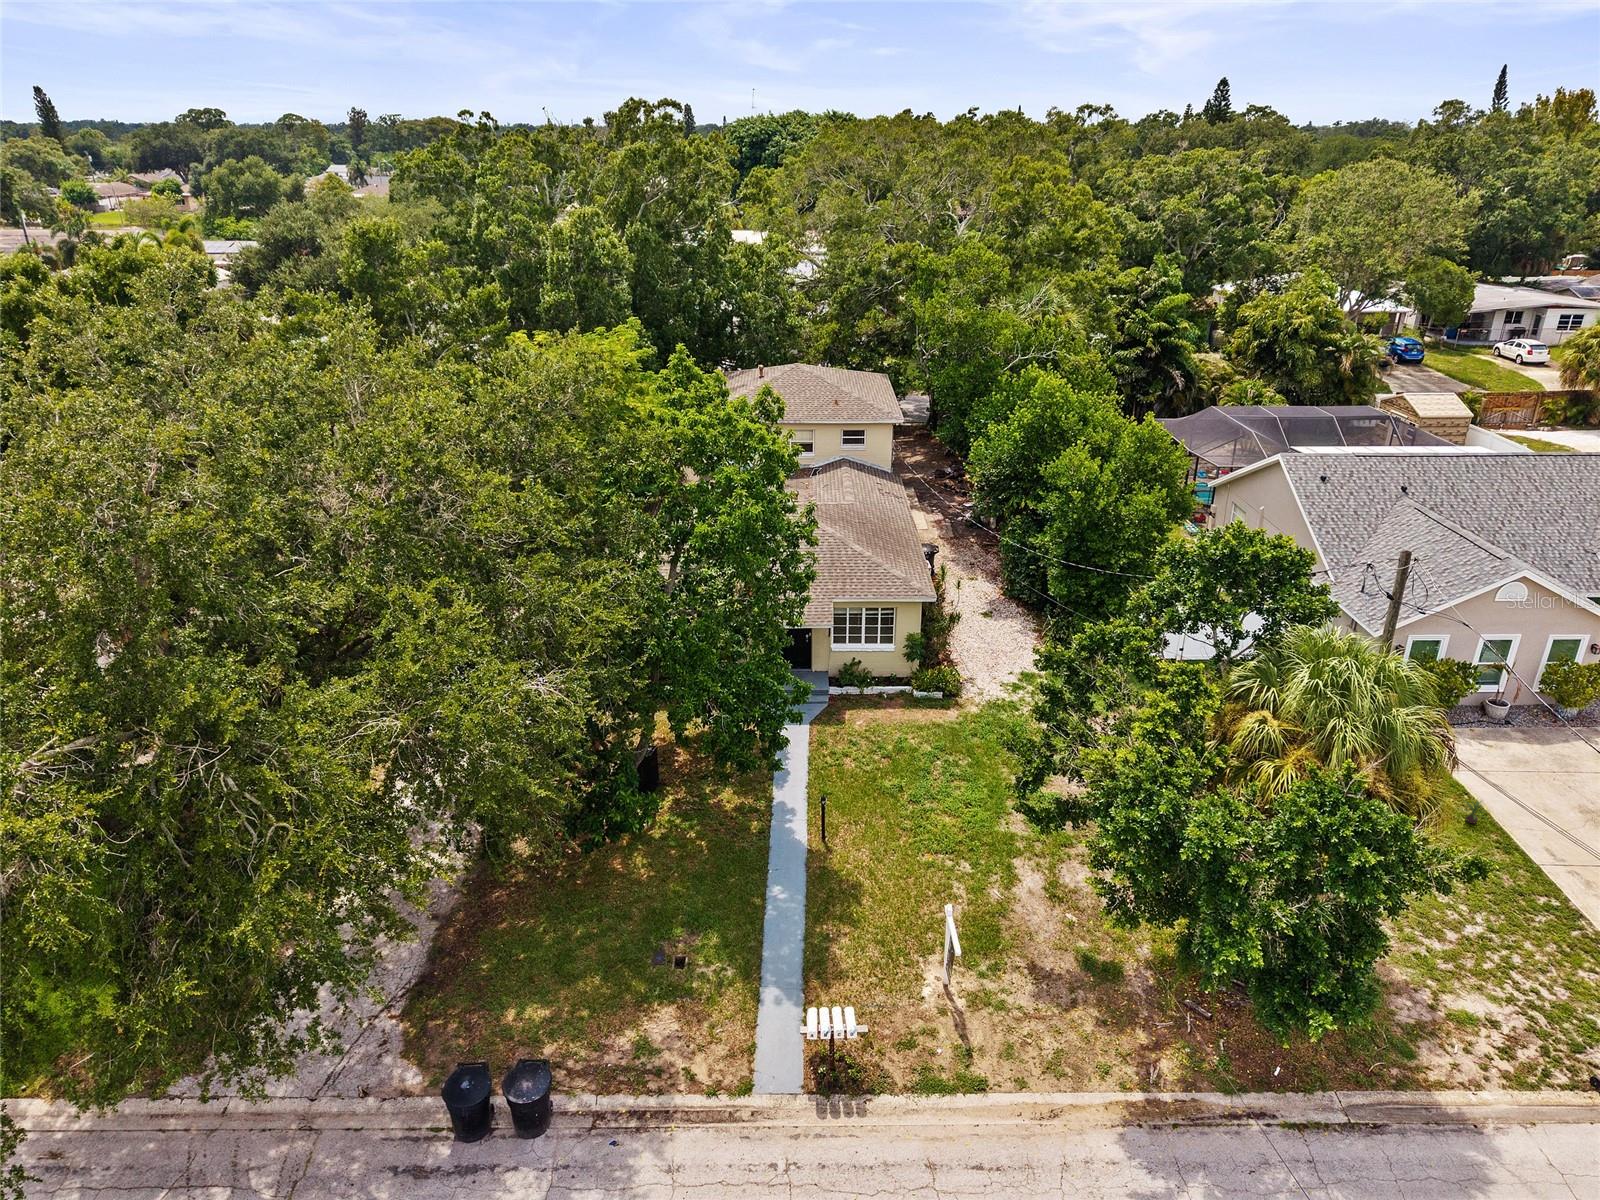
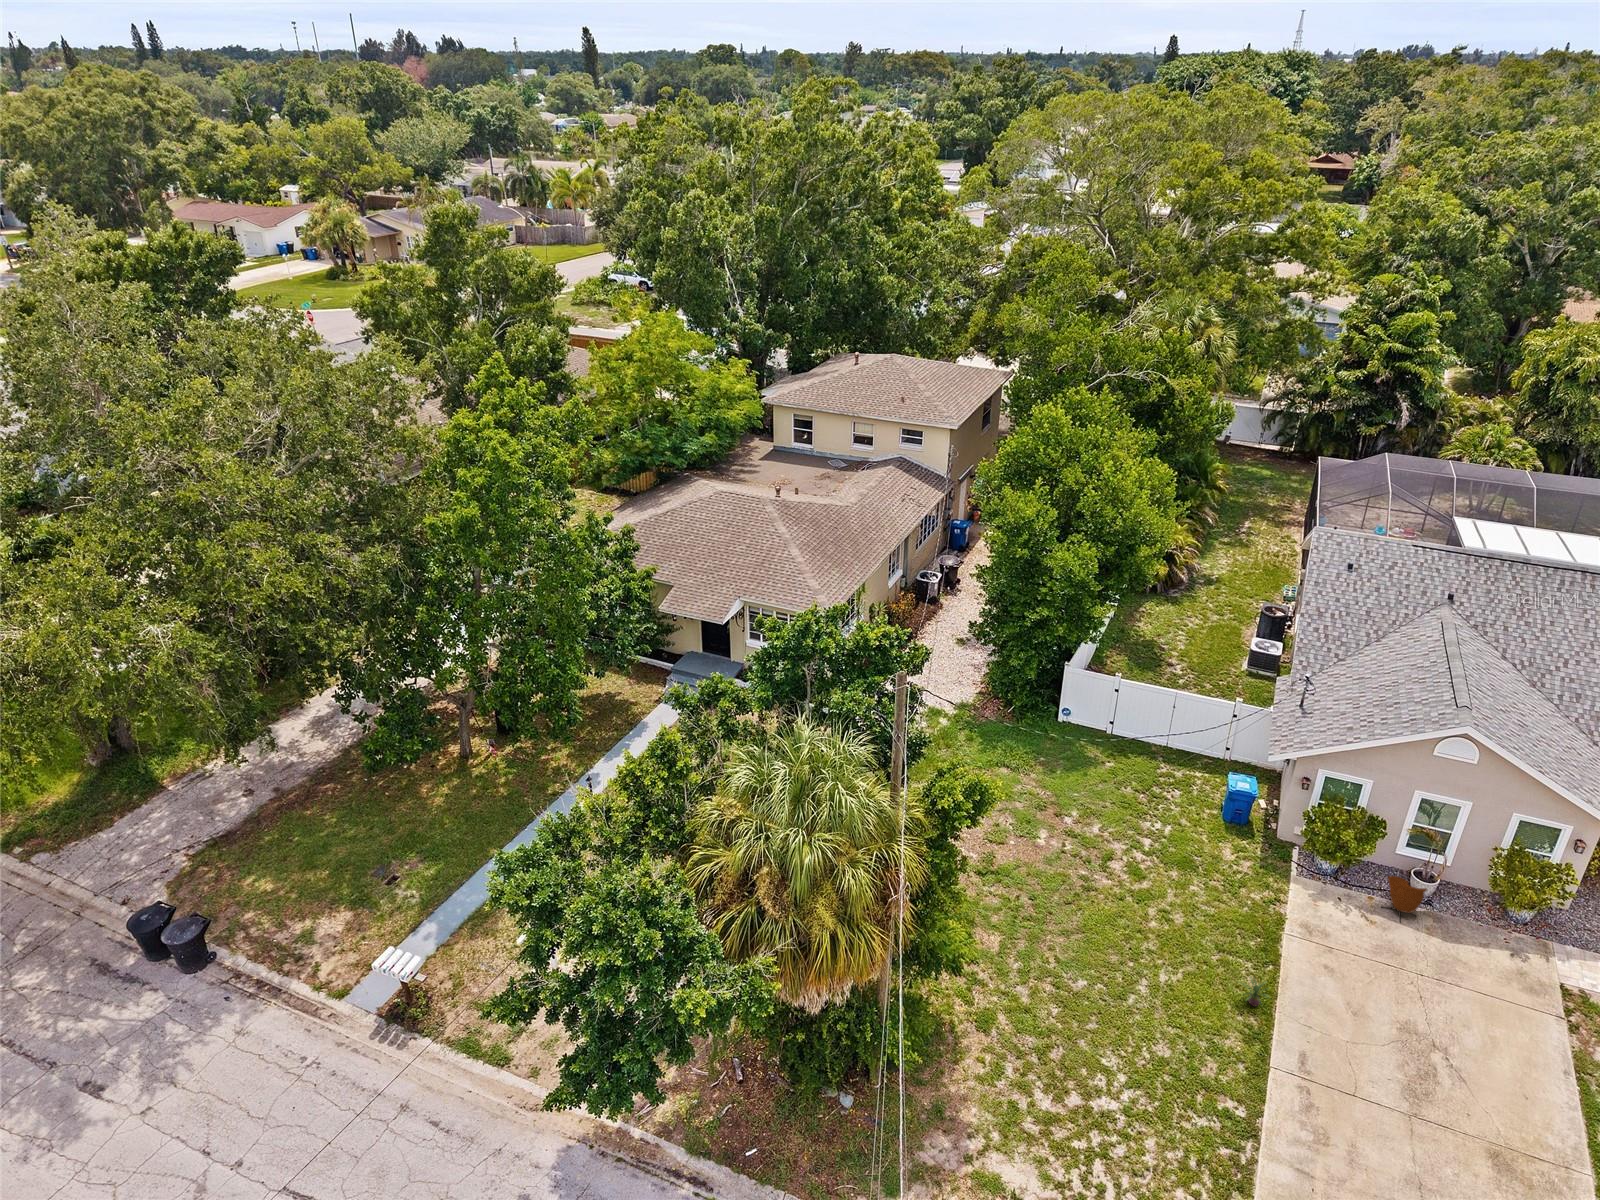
lounge chair: none [1461,704,1515,738] -> present [1388,876,1427,919]

